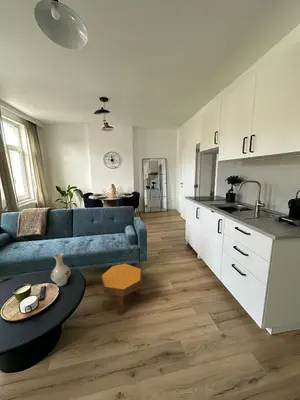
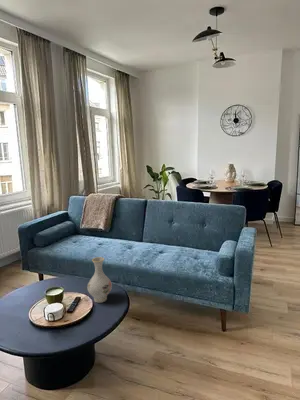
footstool: present [102,264,143,314] -> none [157,302,231,383]

